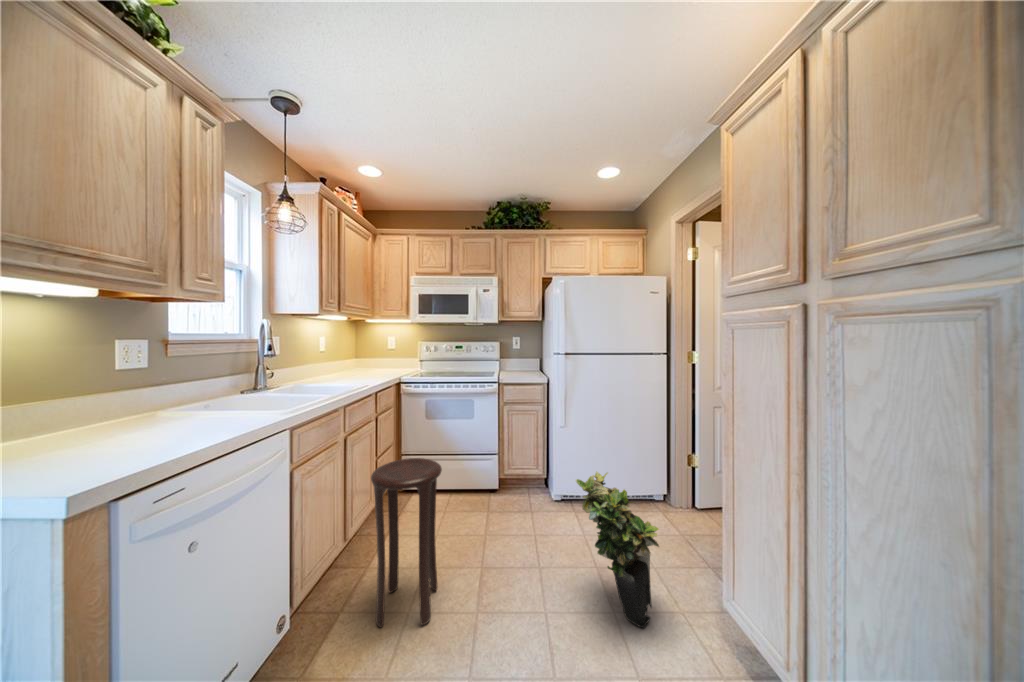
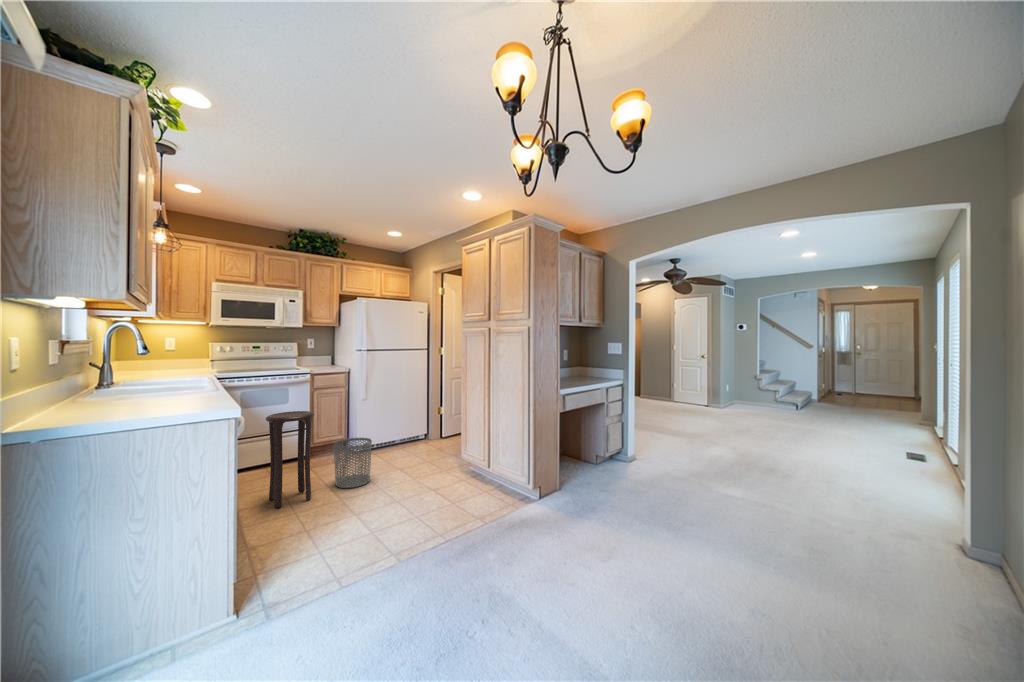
potted plant: present [576,472,659,628] -> none [390,407,431,473]
waste bin: none [478,510,540,618] -> present [334,438,372,488]

